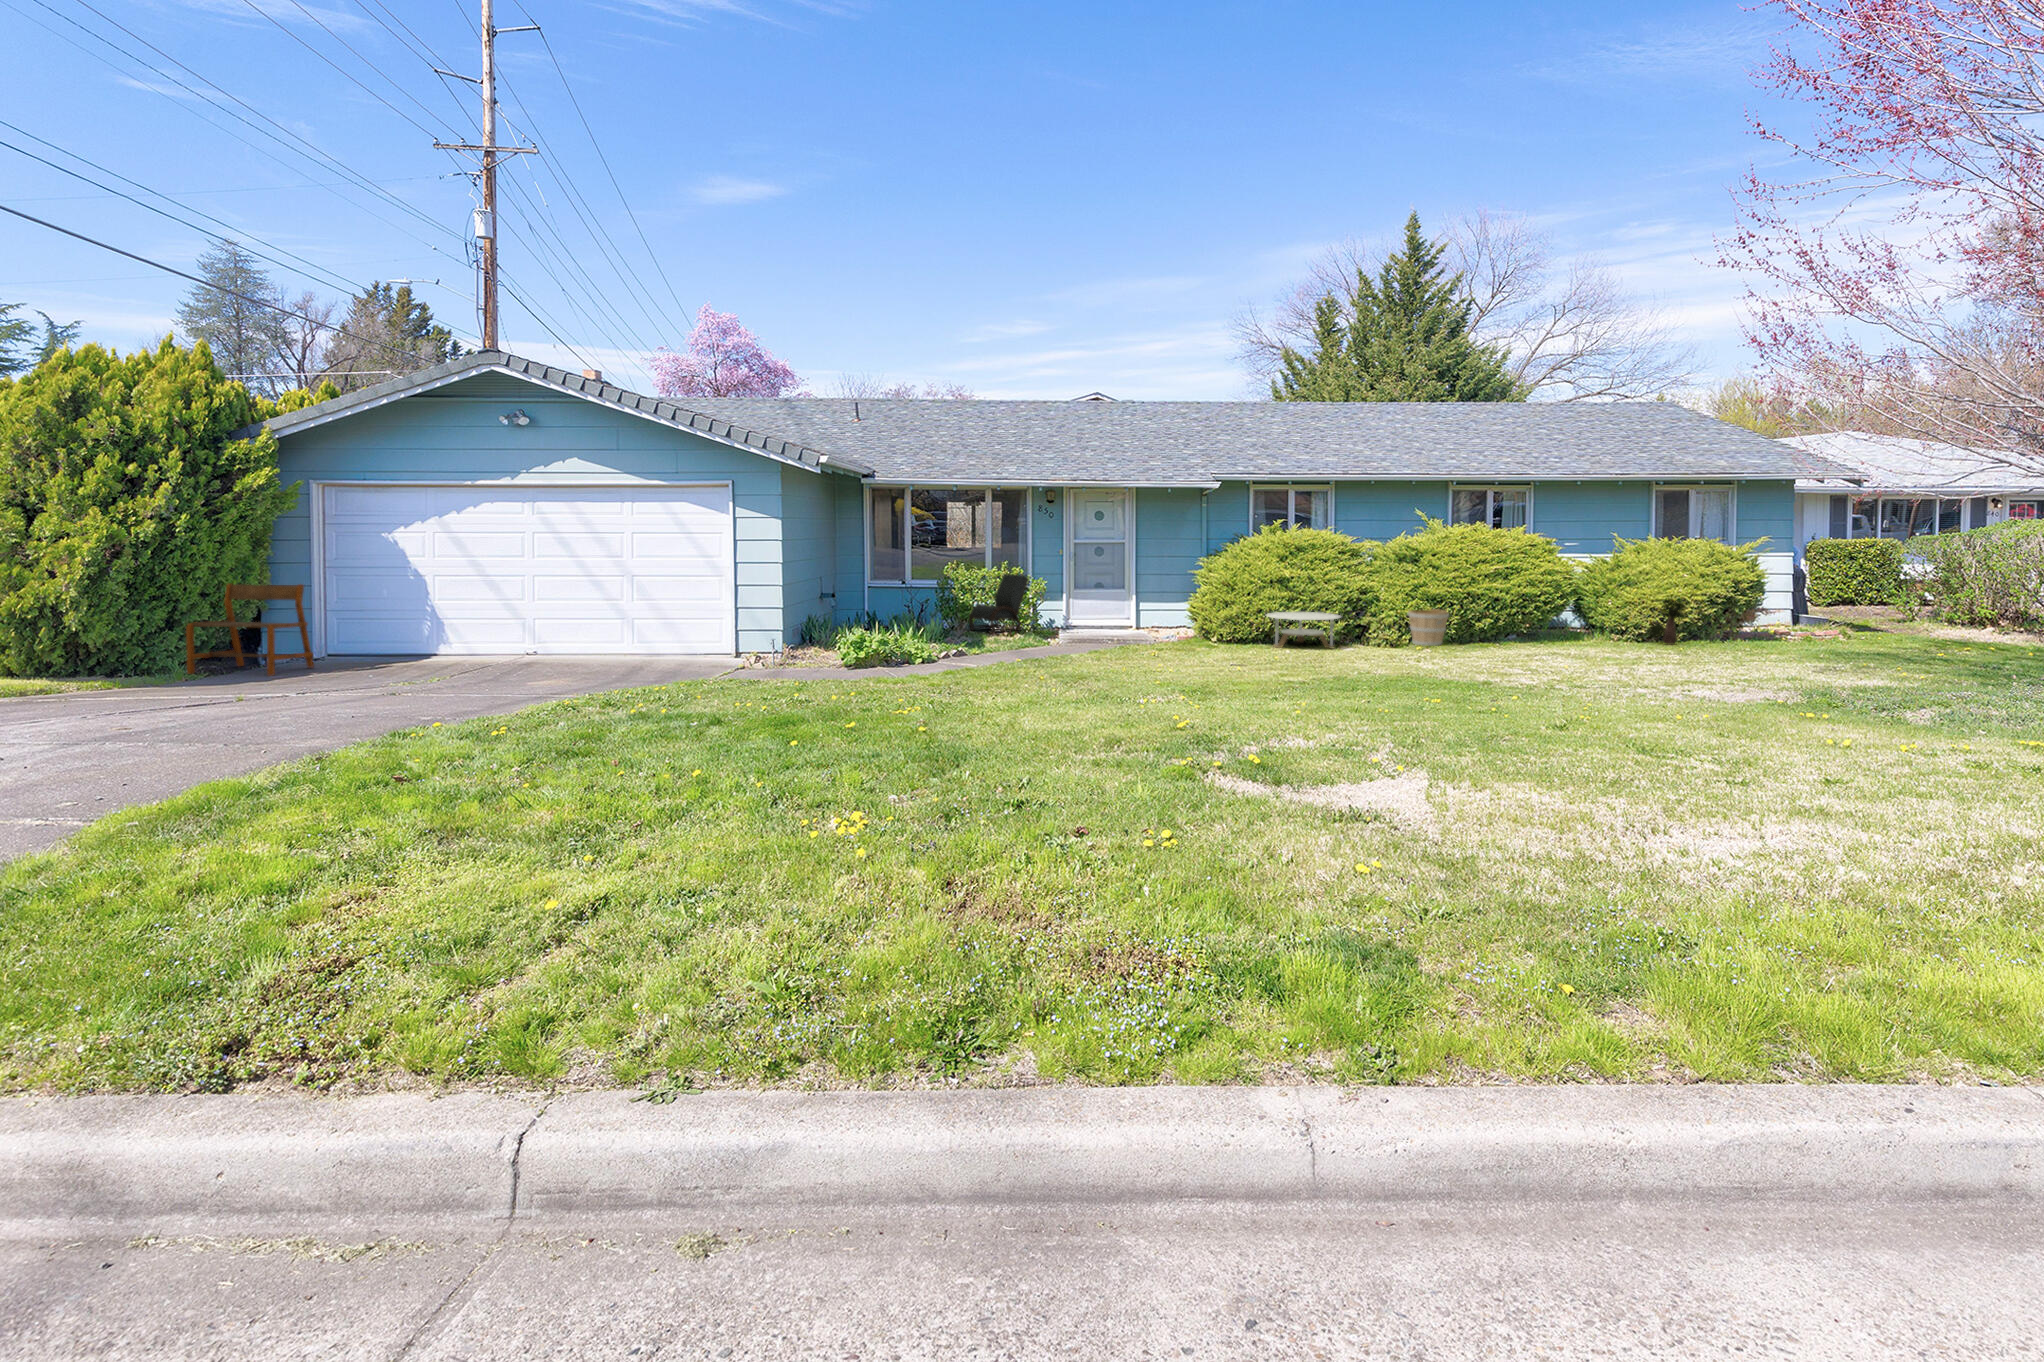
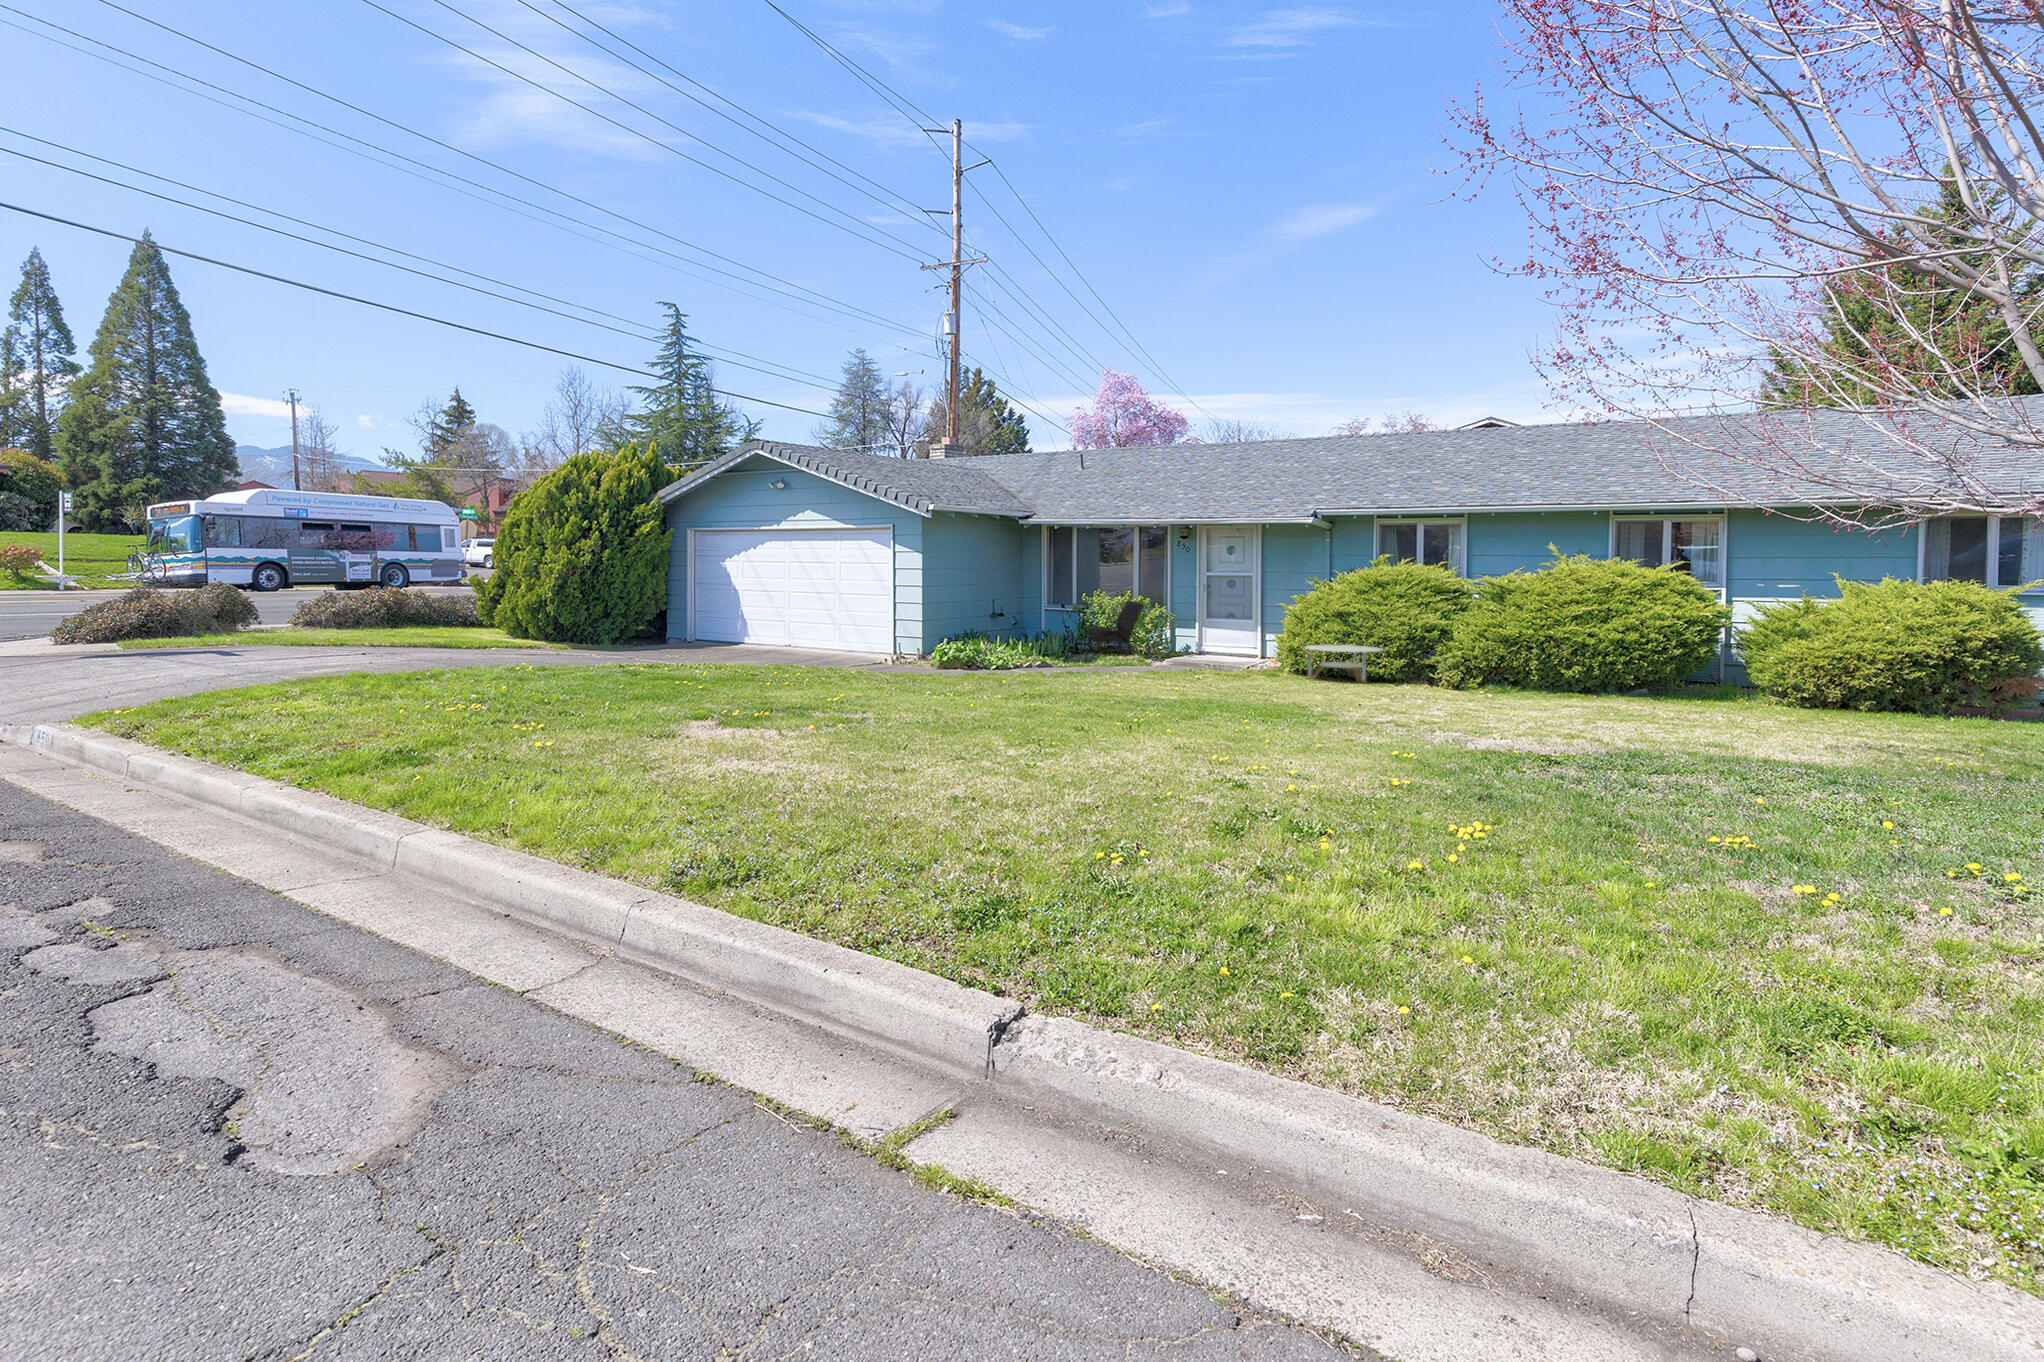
bench: present [186,583,314,676] -> none [536,582,601,643]
potted plant: present [1648,598,1687,645] -> none [1800,650,1849,711]
wooden bucket: present [1408,609,1449,646] -> none [1467,649,1515,690]

